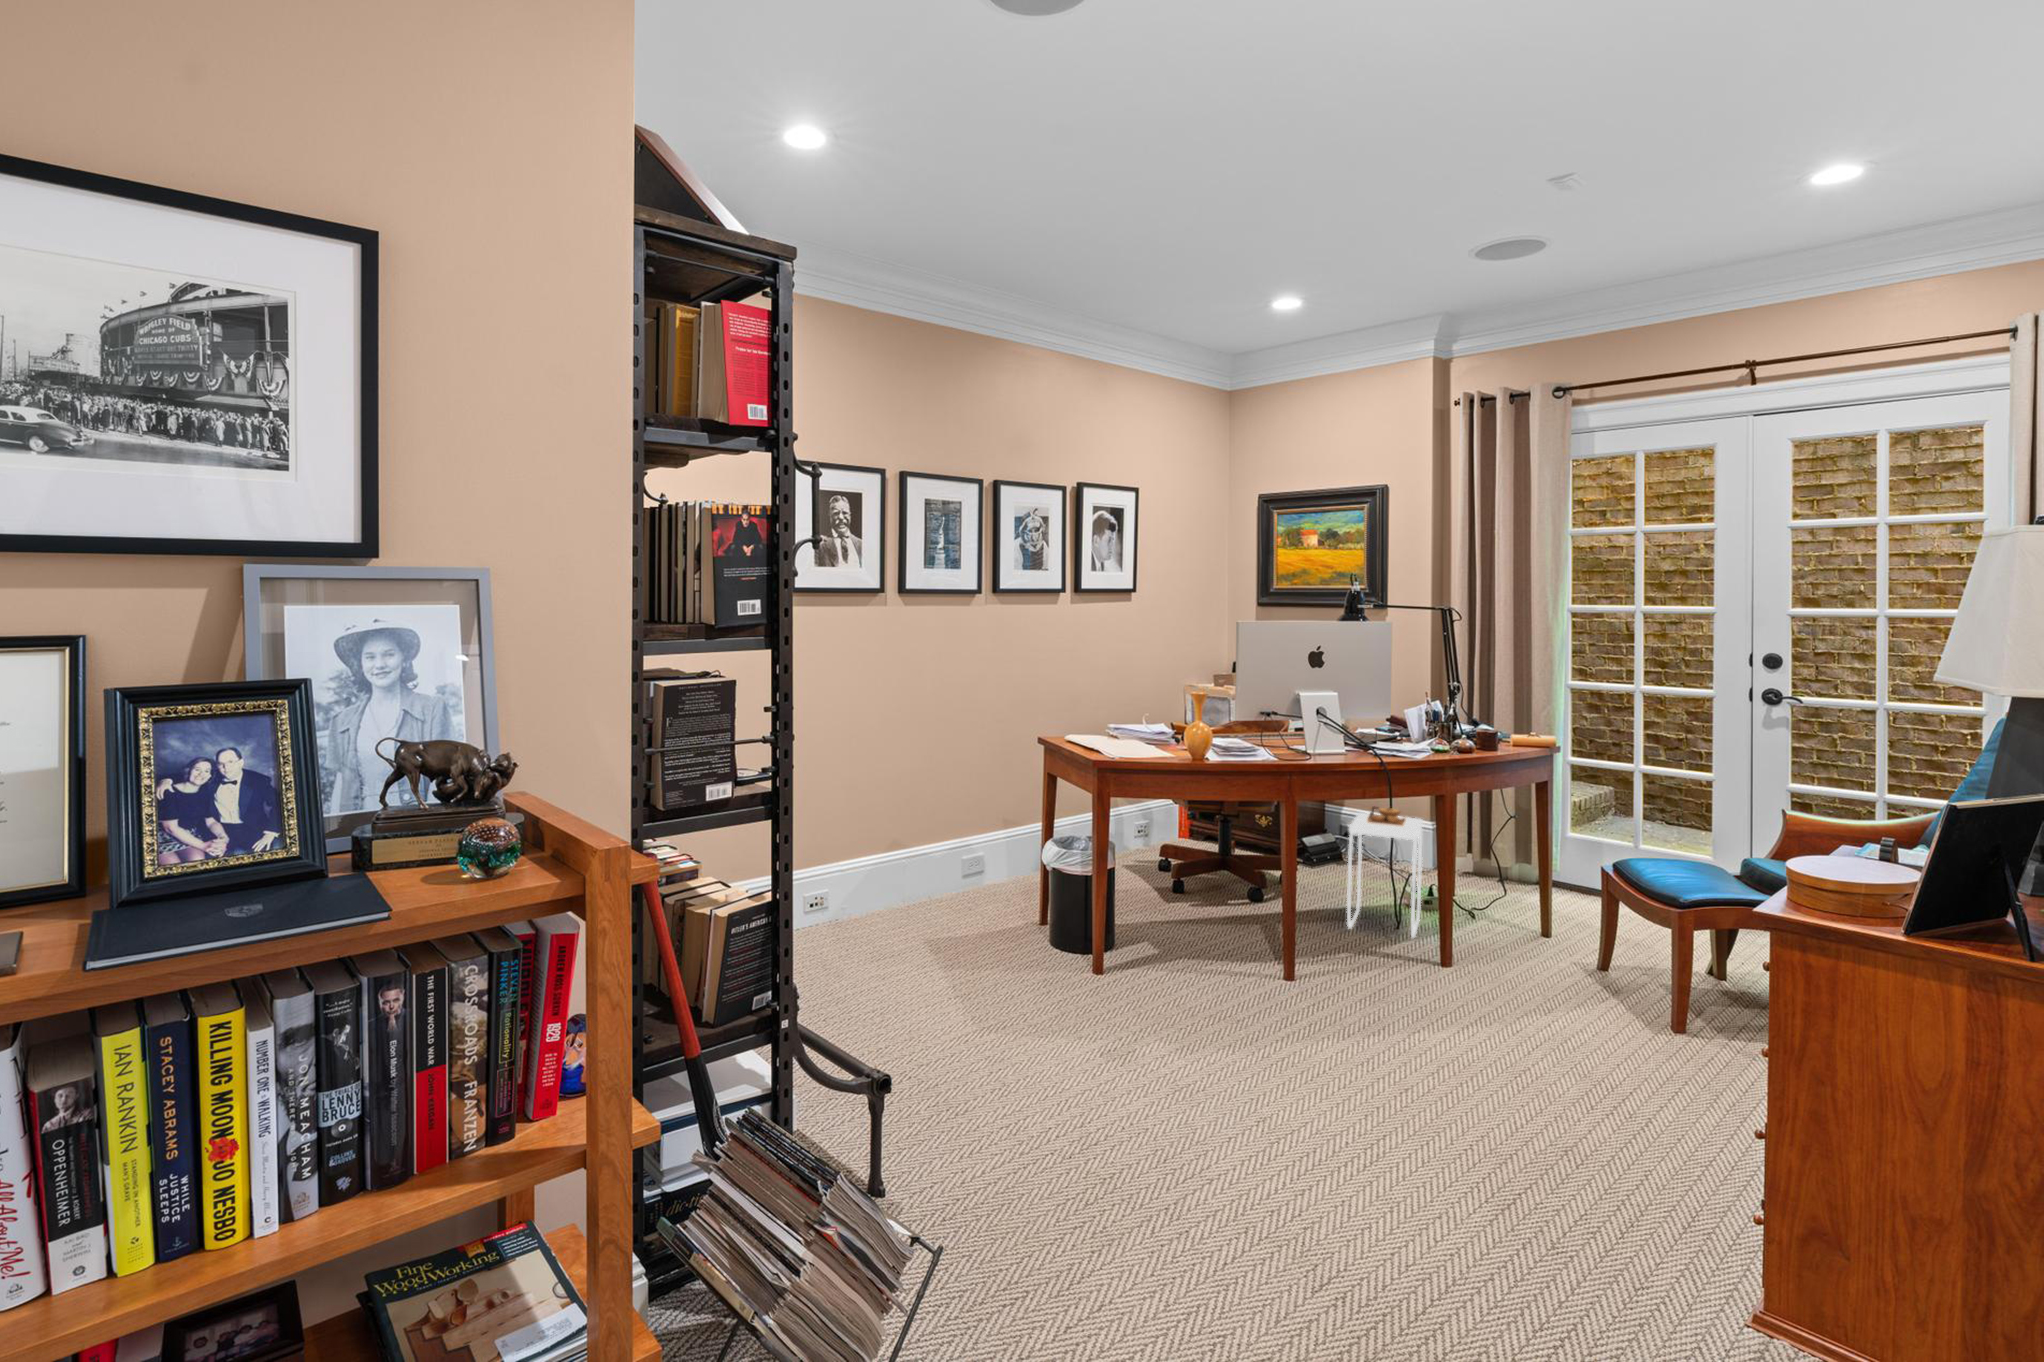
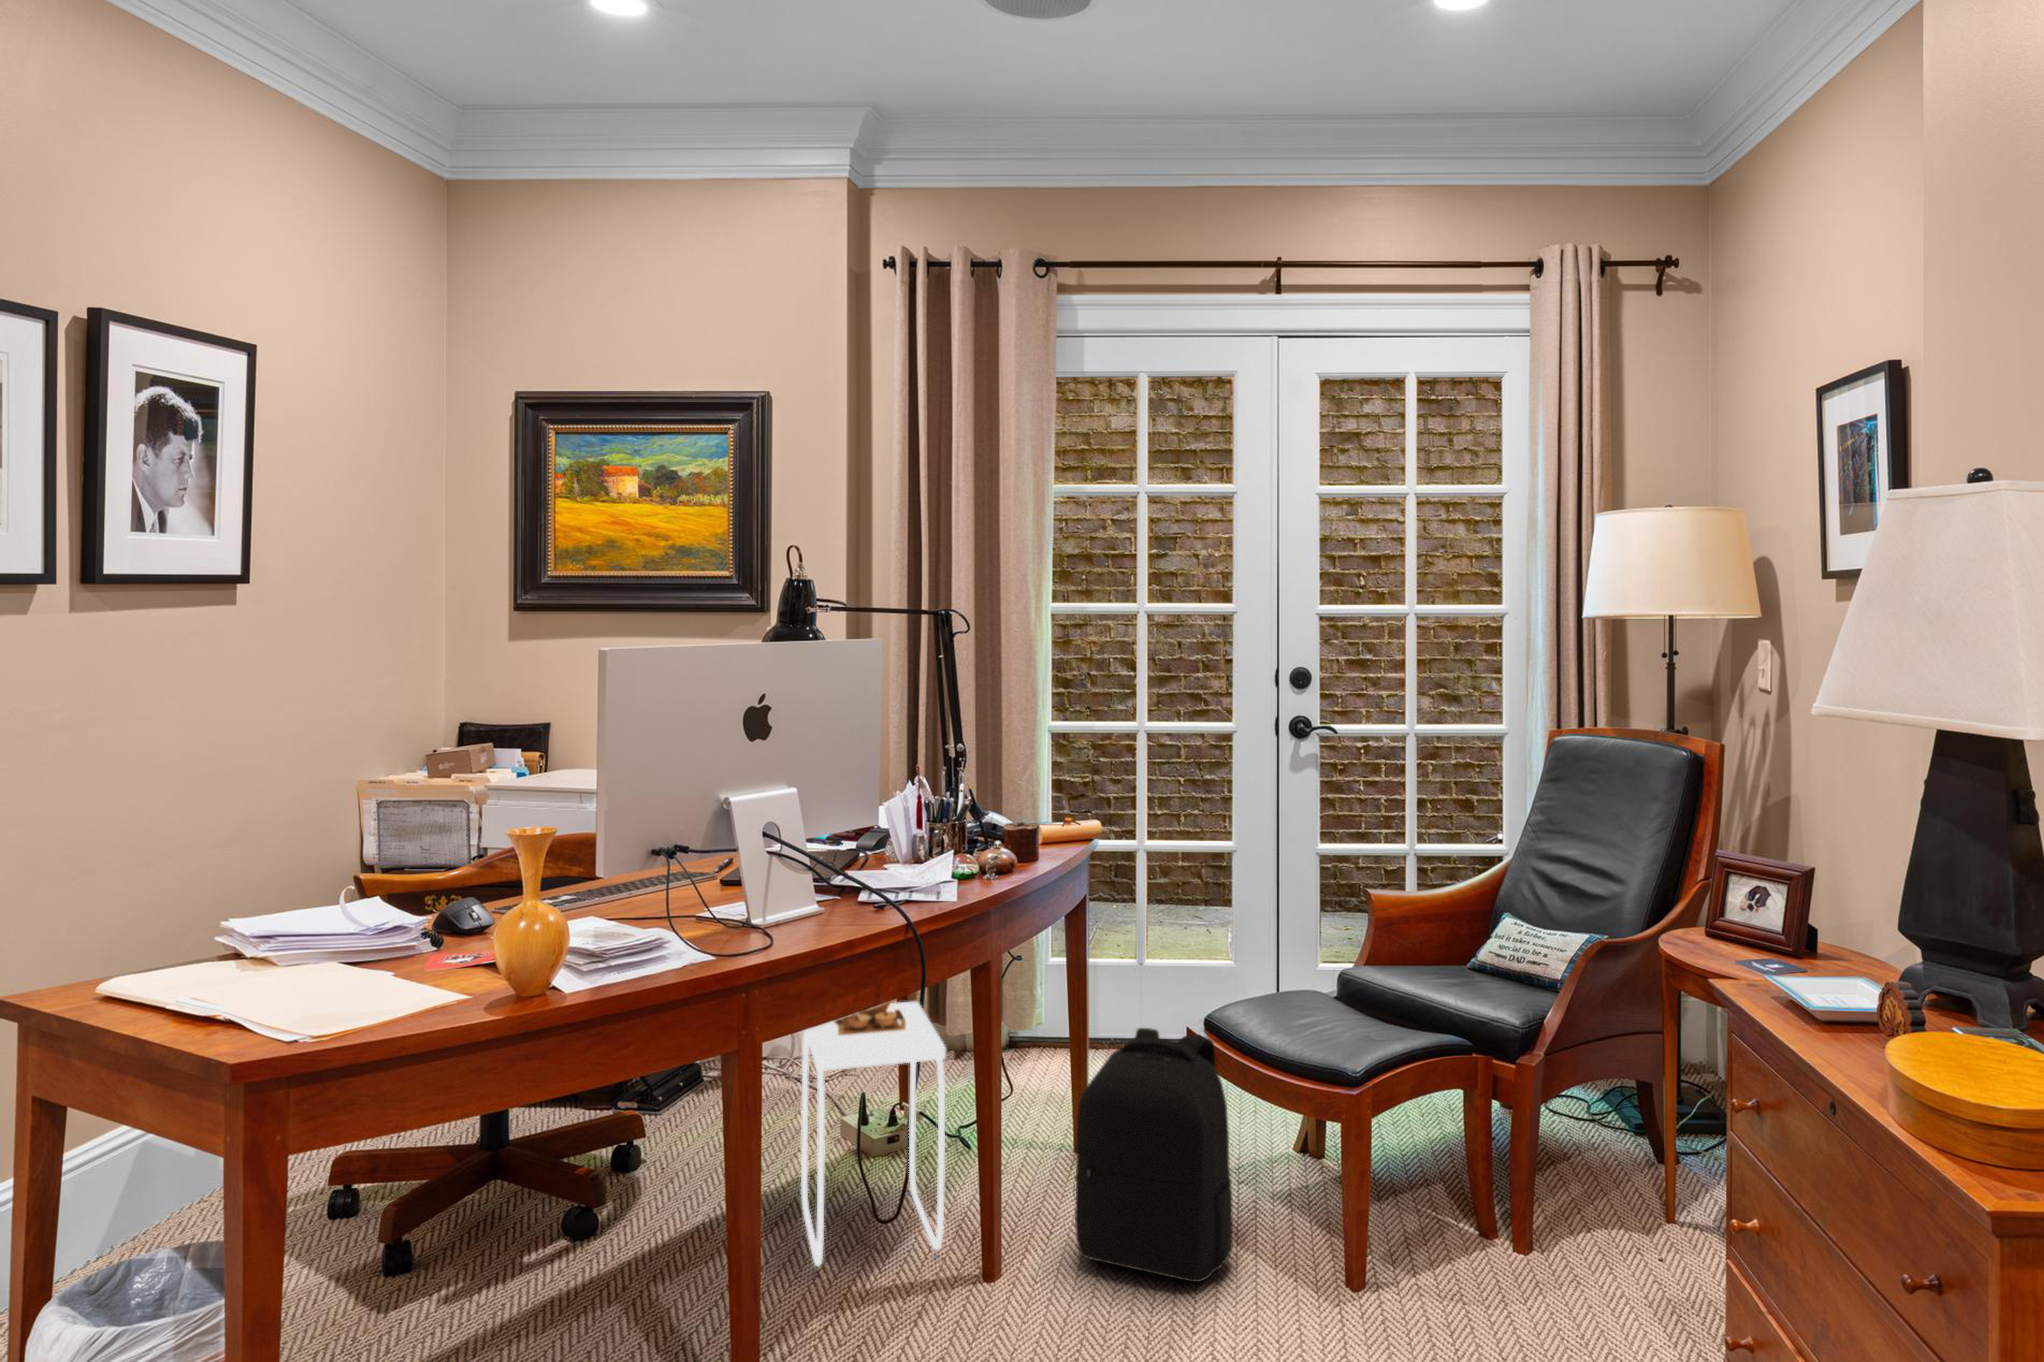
backpack: none [1483,846,1587,981] -> present [1073,1028,1233,1282]

